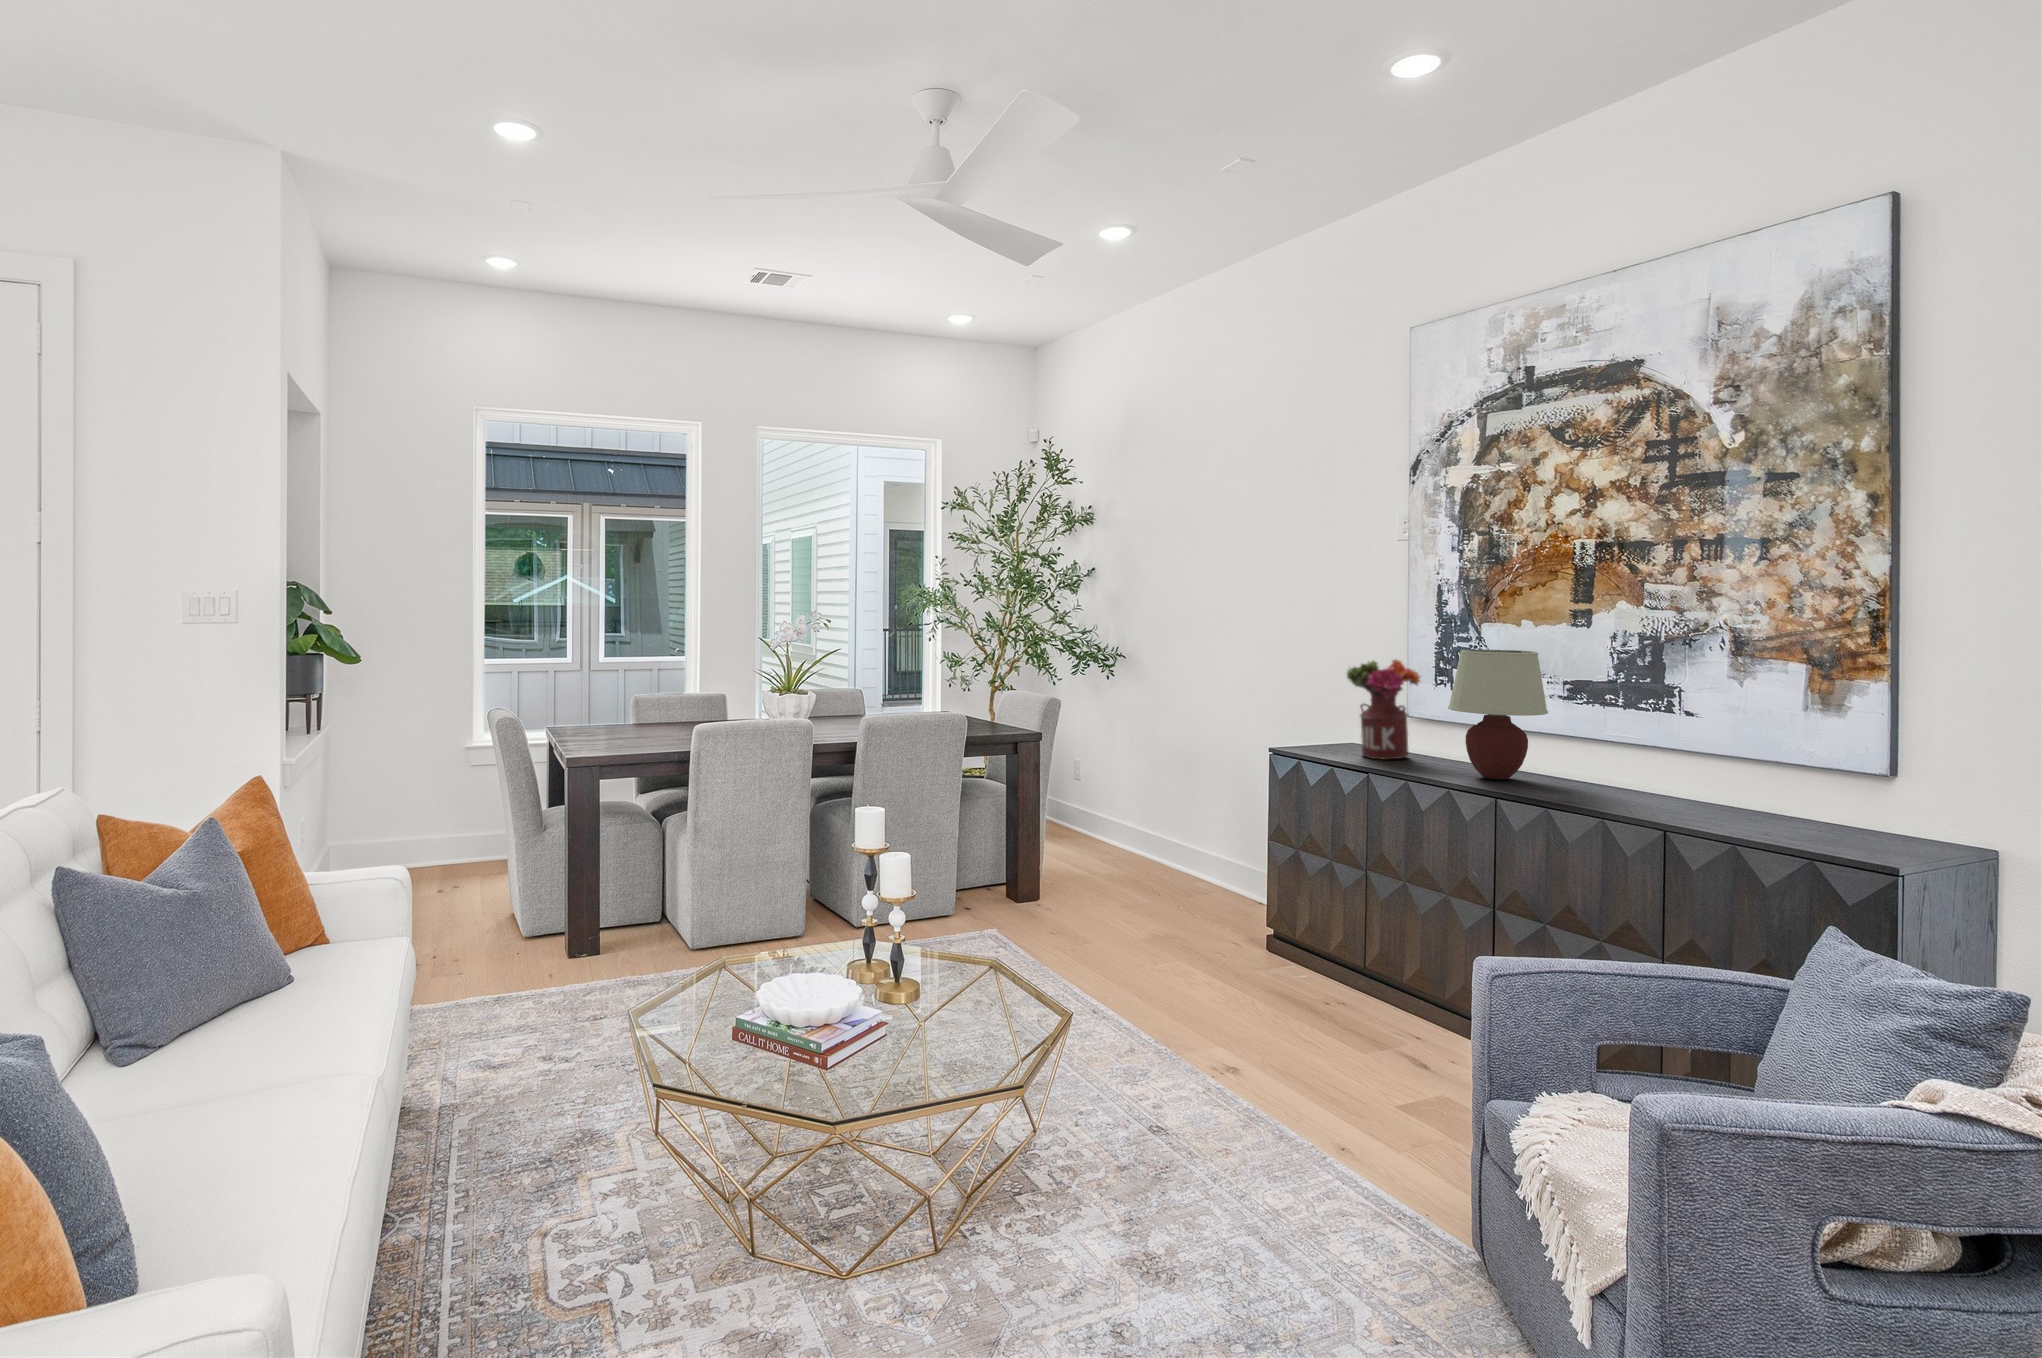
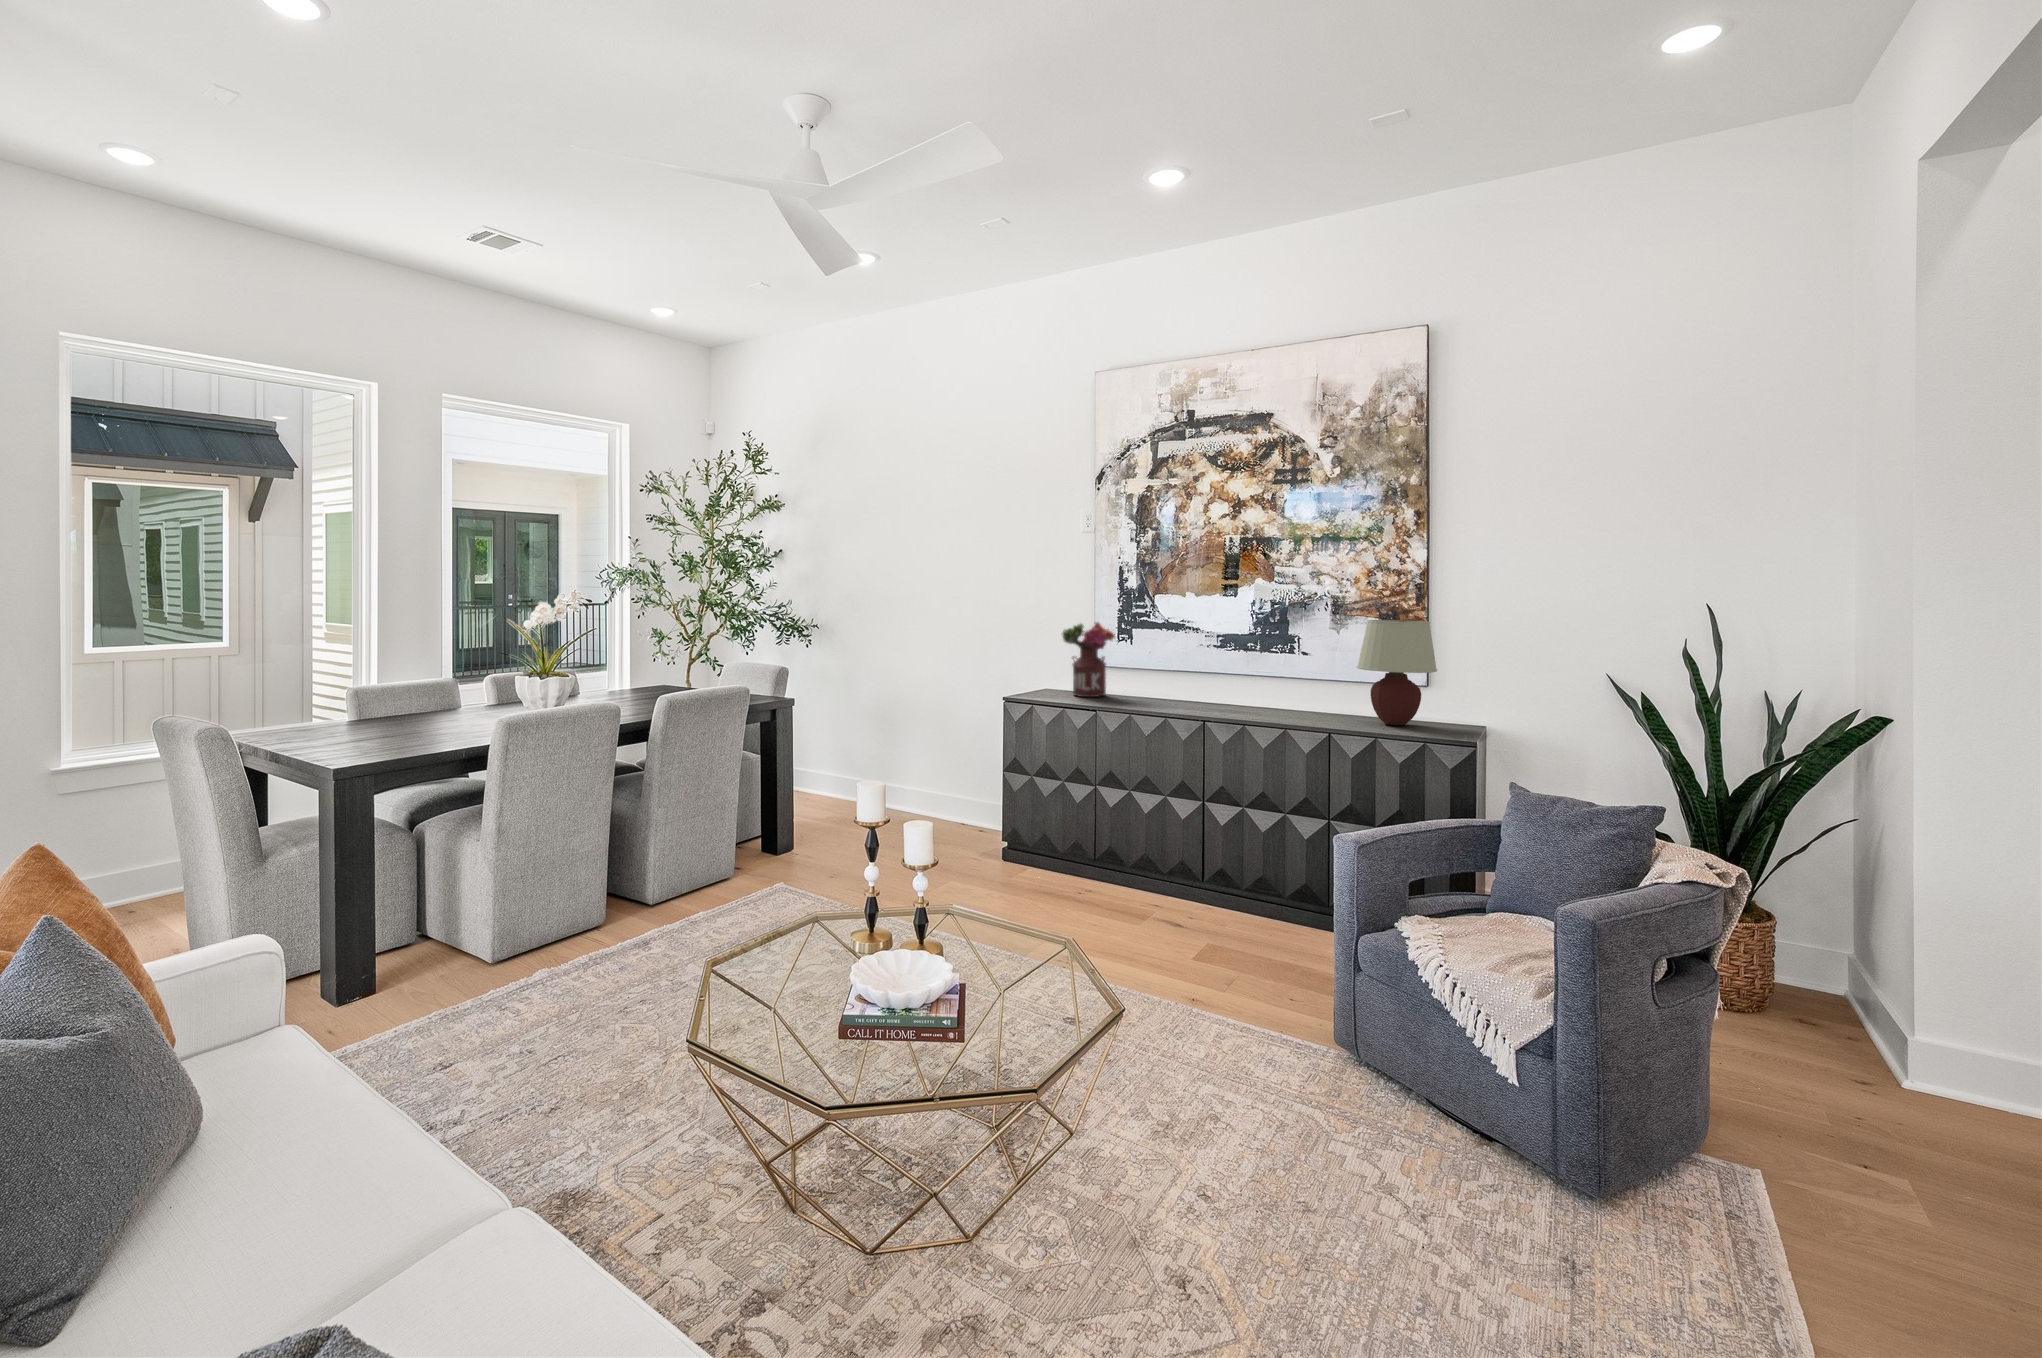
table lamp: present [1448,649,1548,779] -> present [1357,620,1437,725]

